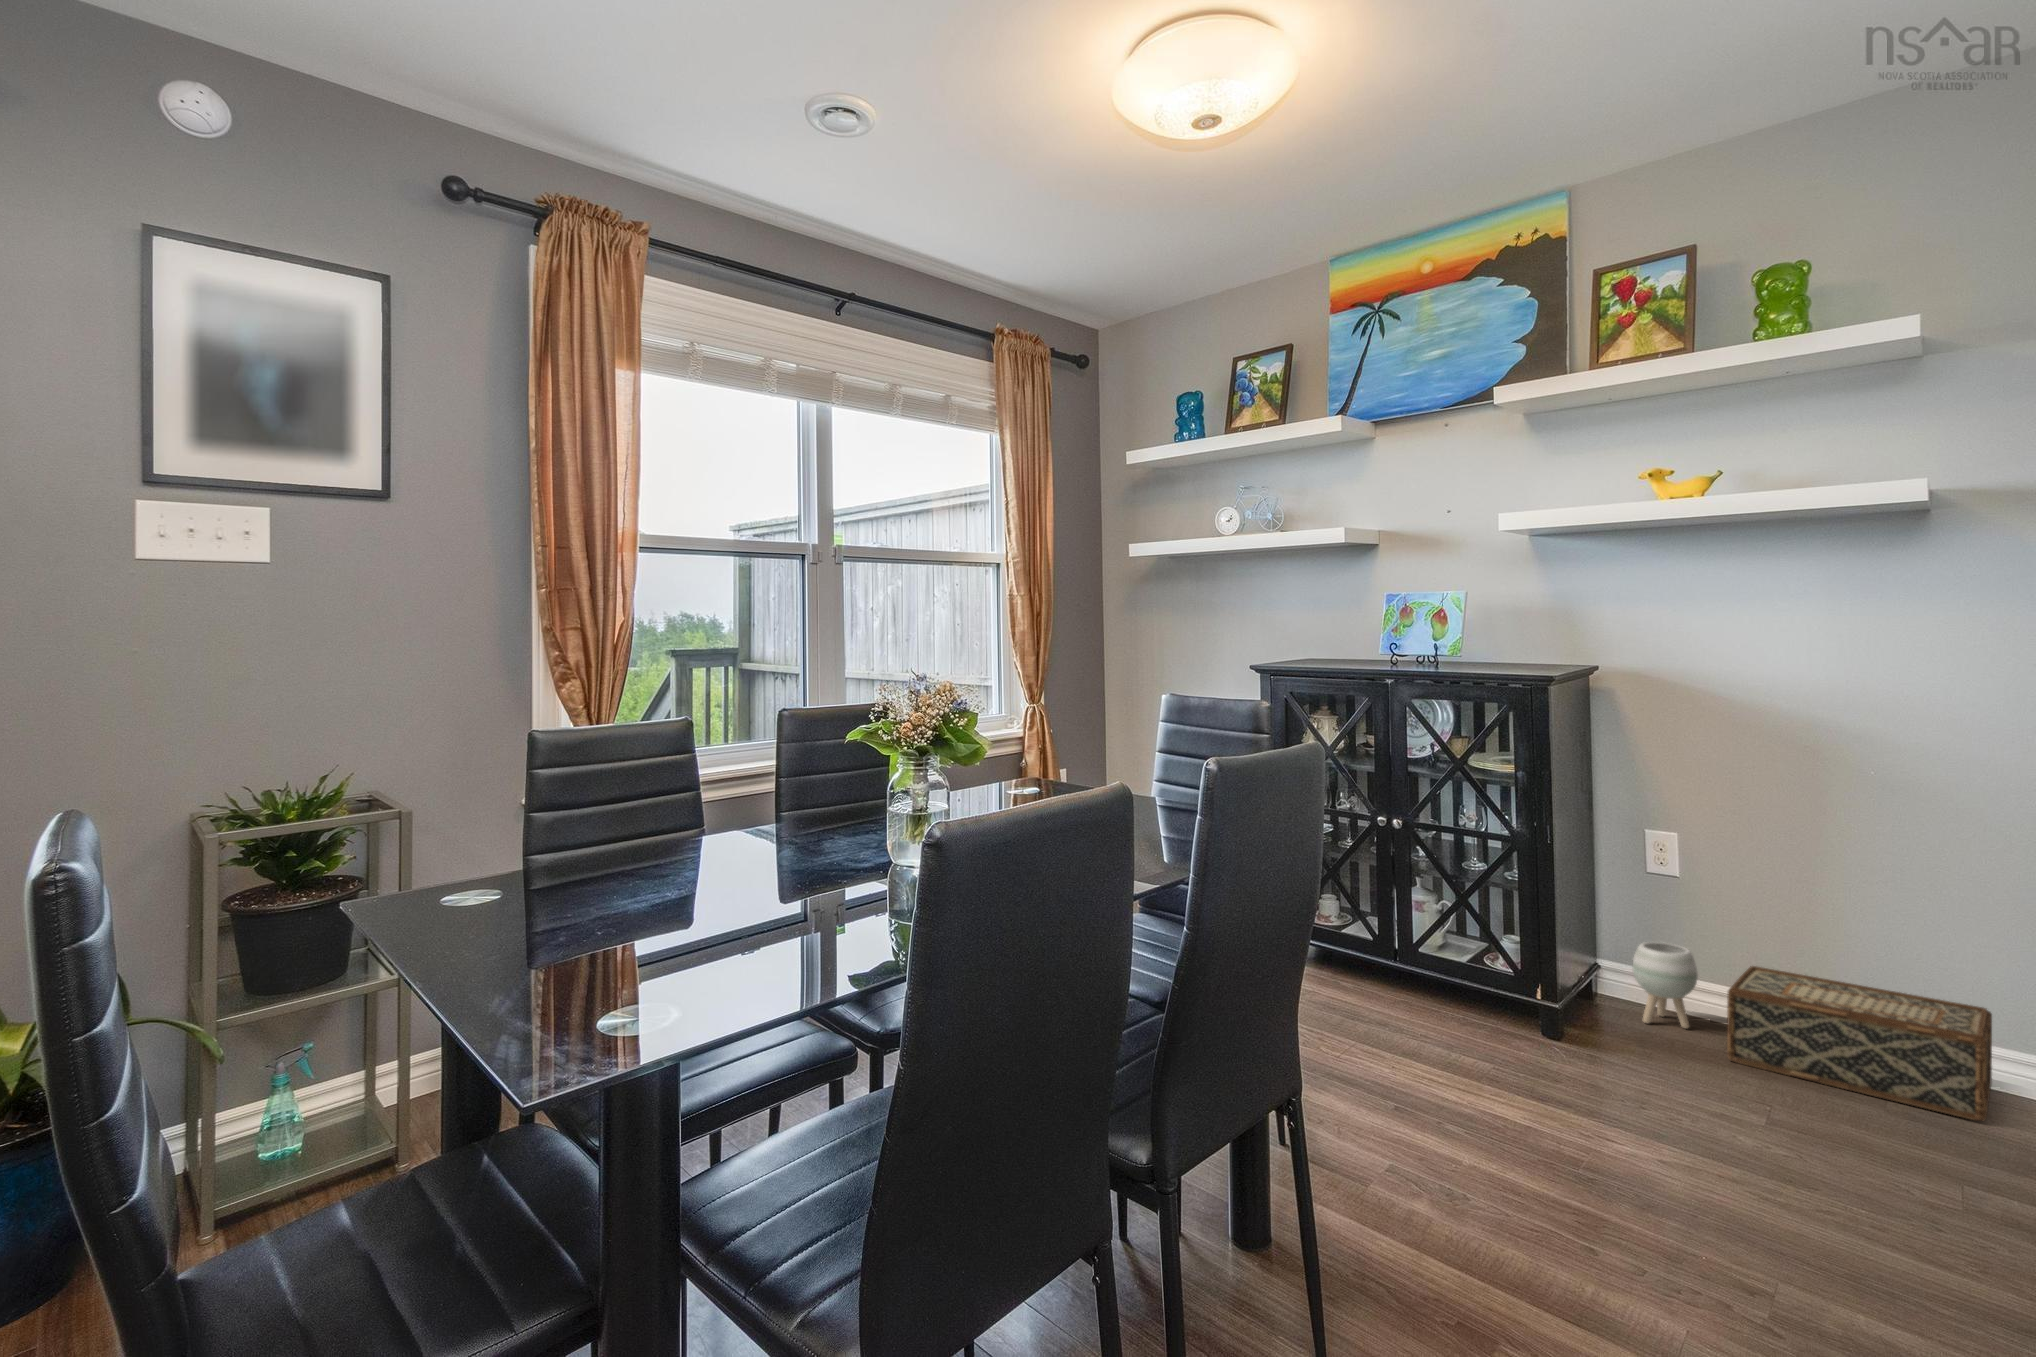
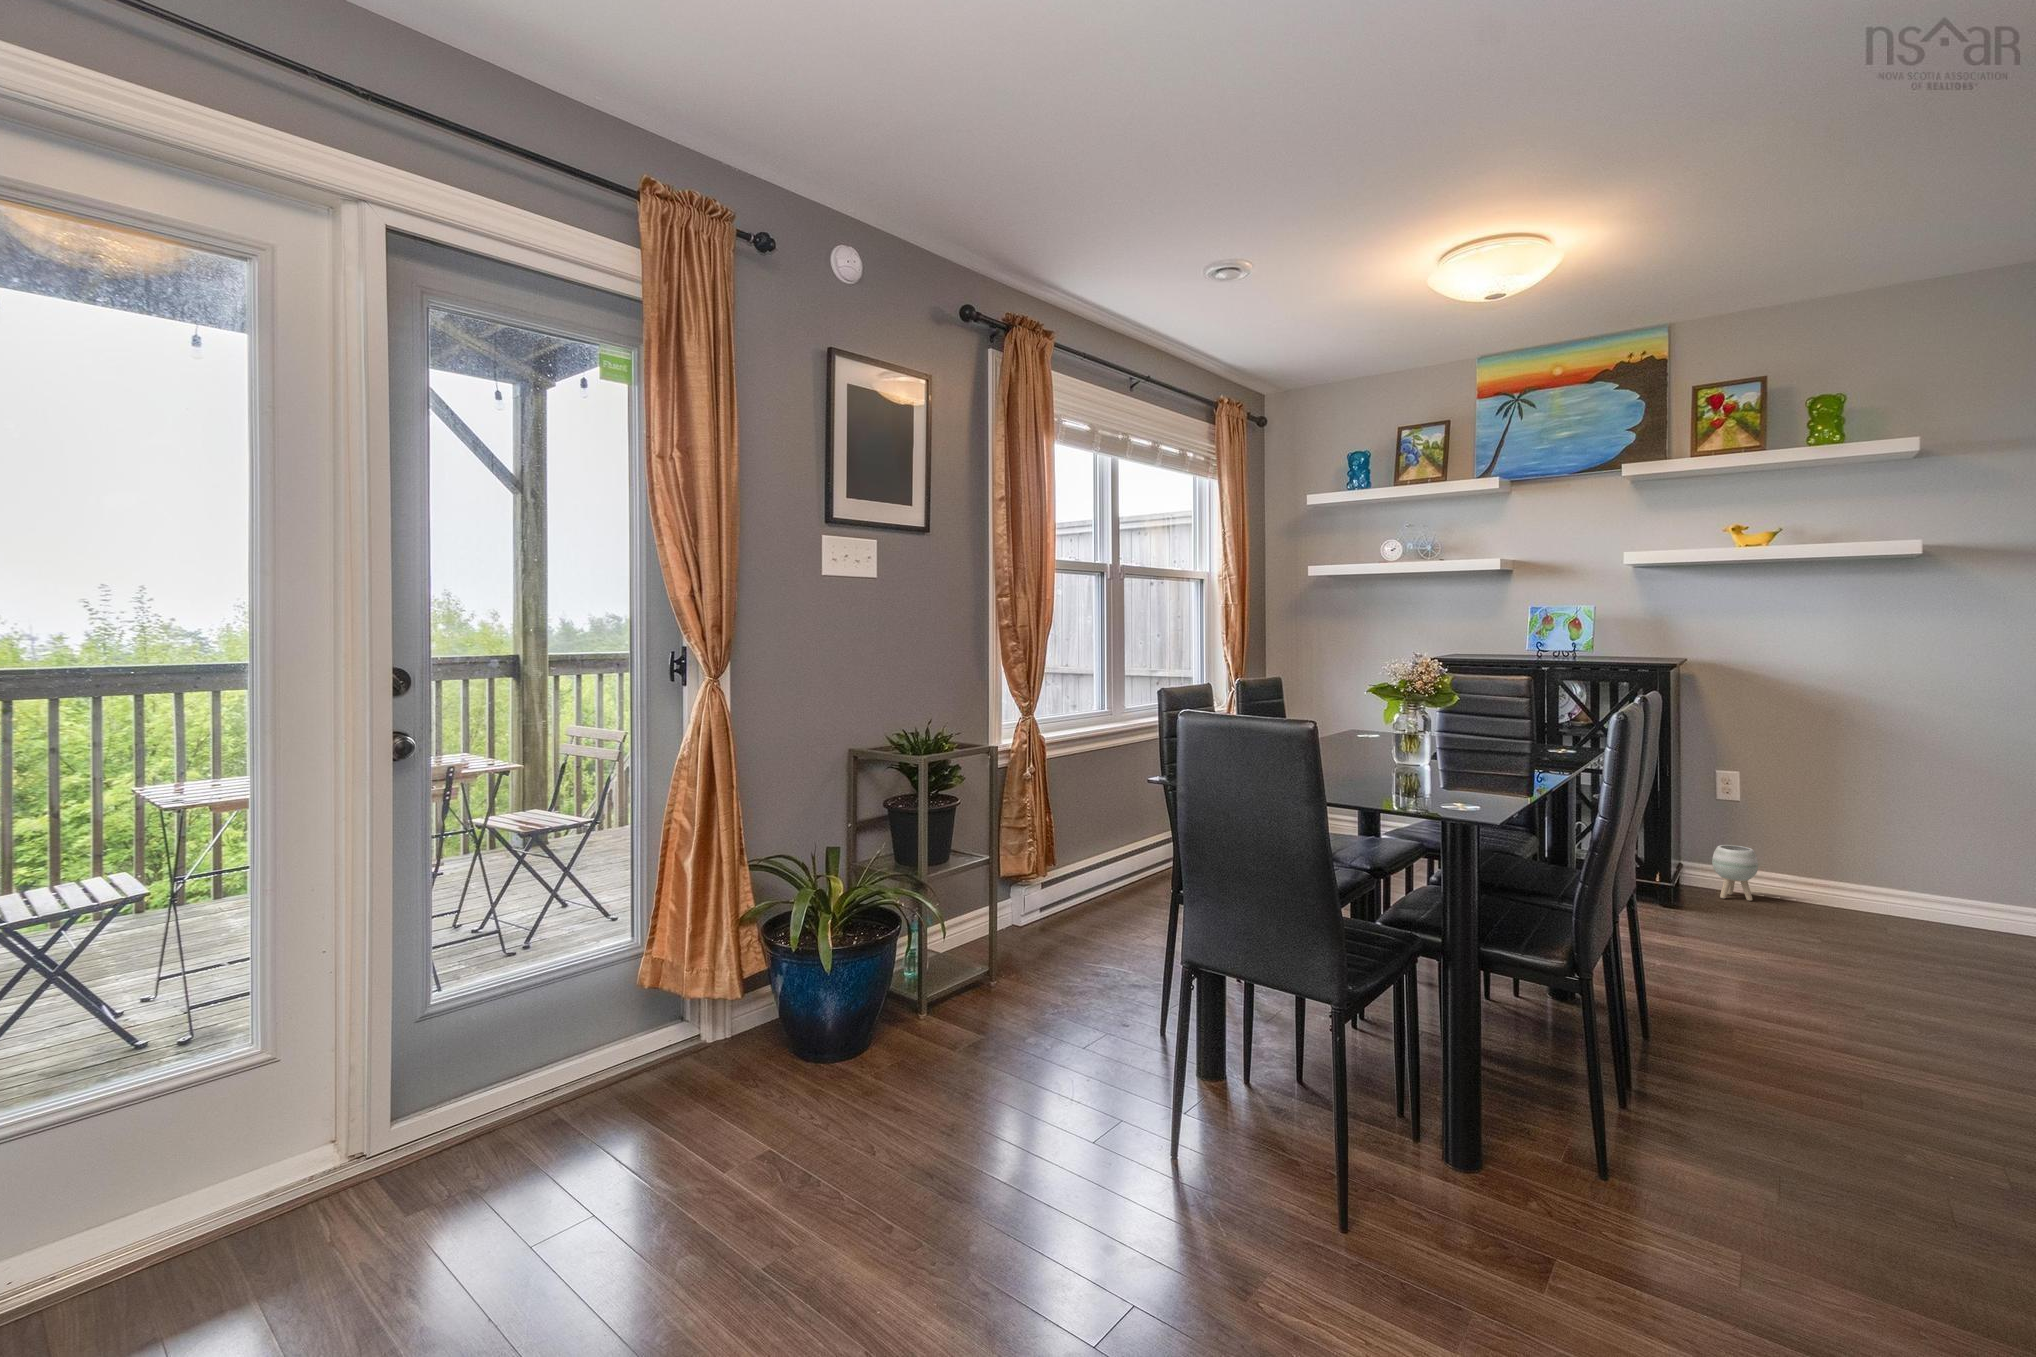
woven basket: present [1727,966,1992,1121] -> none [1786,858,1958,942]

